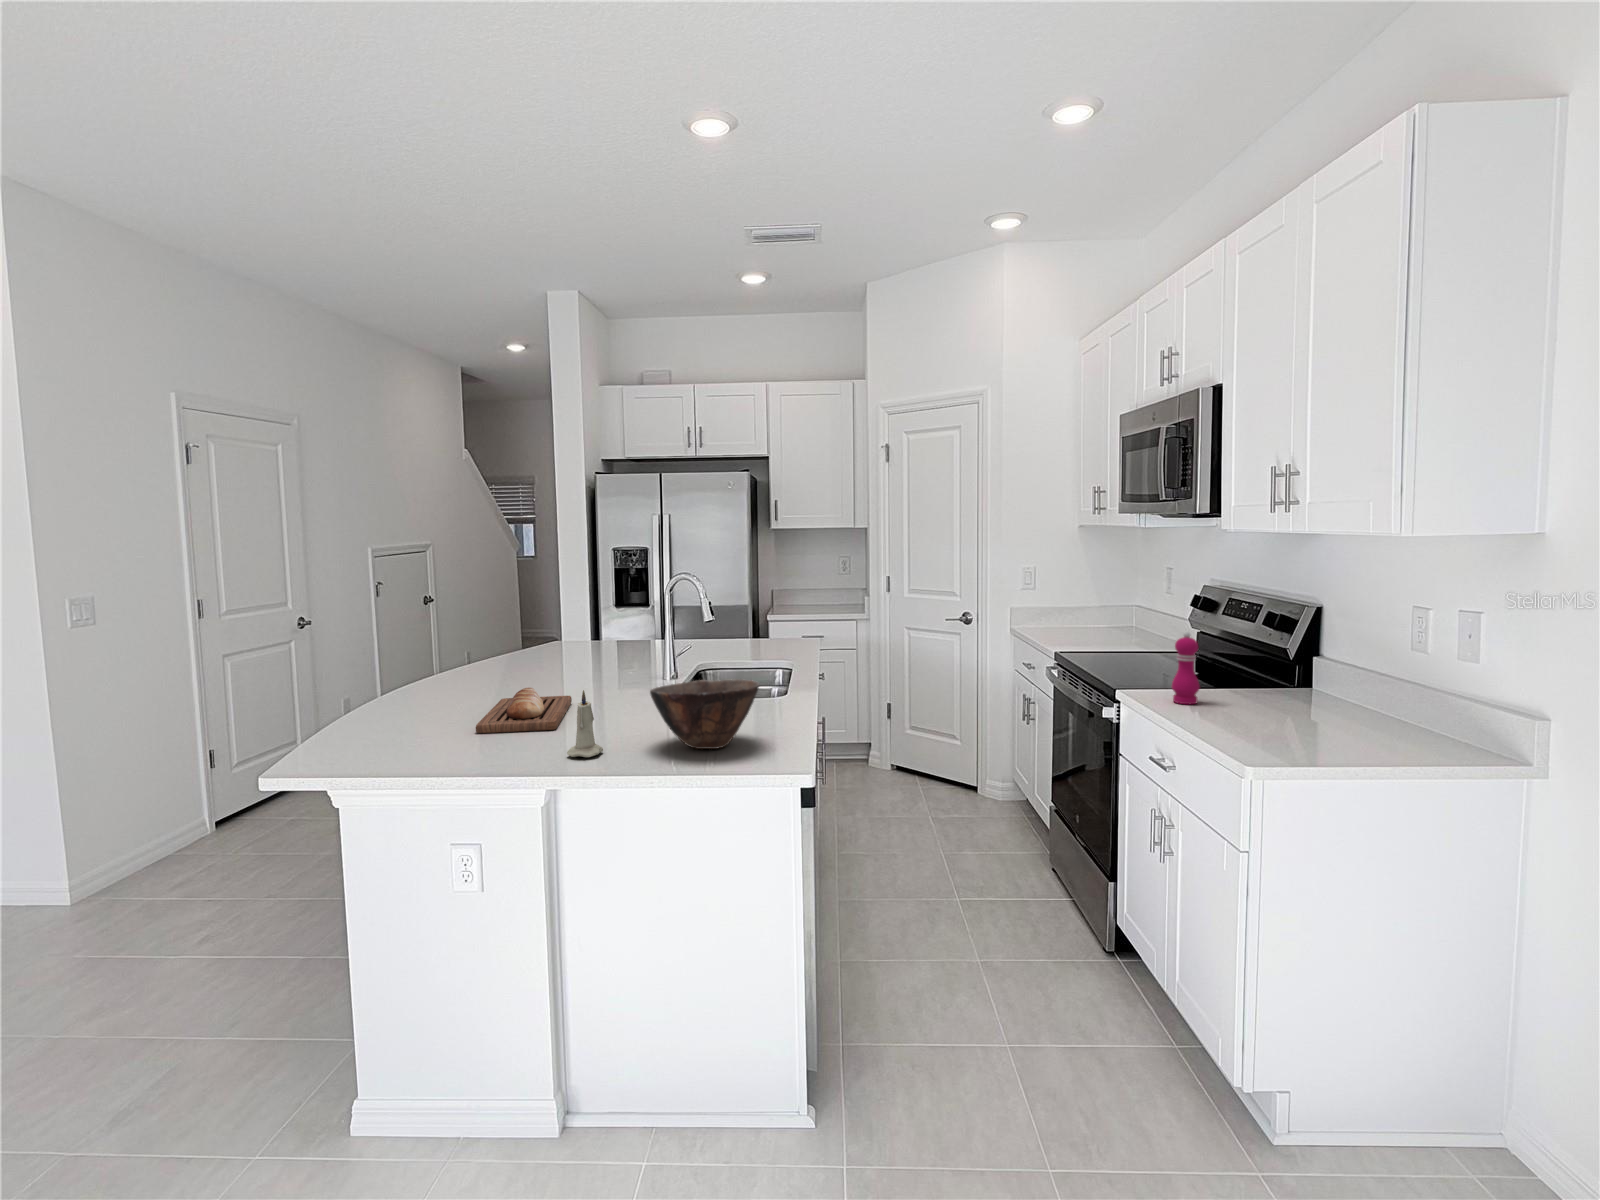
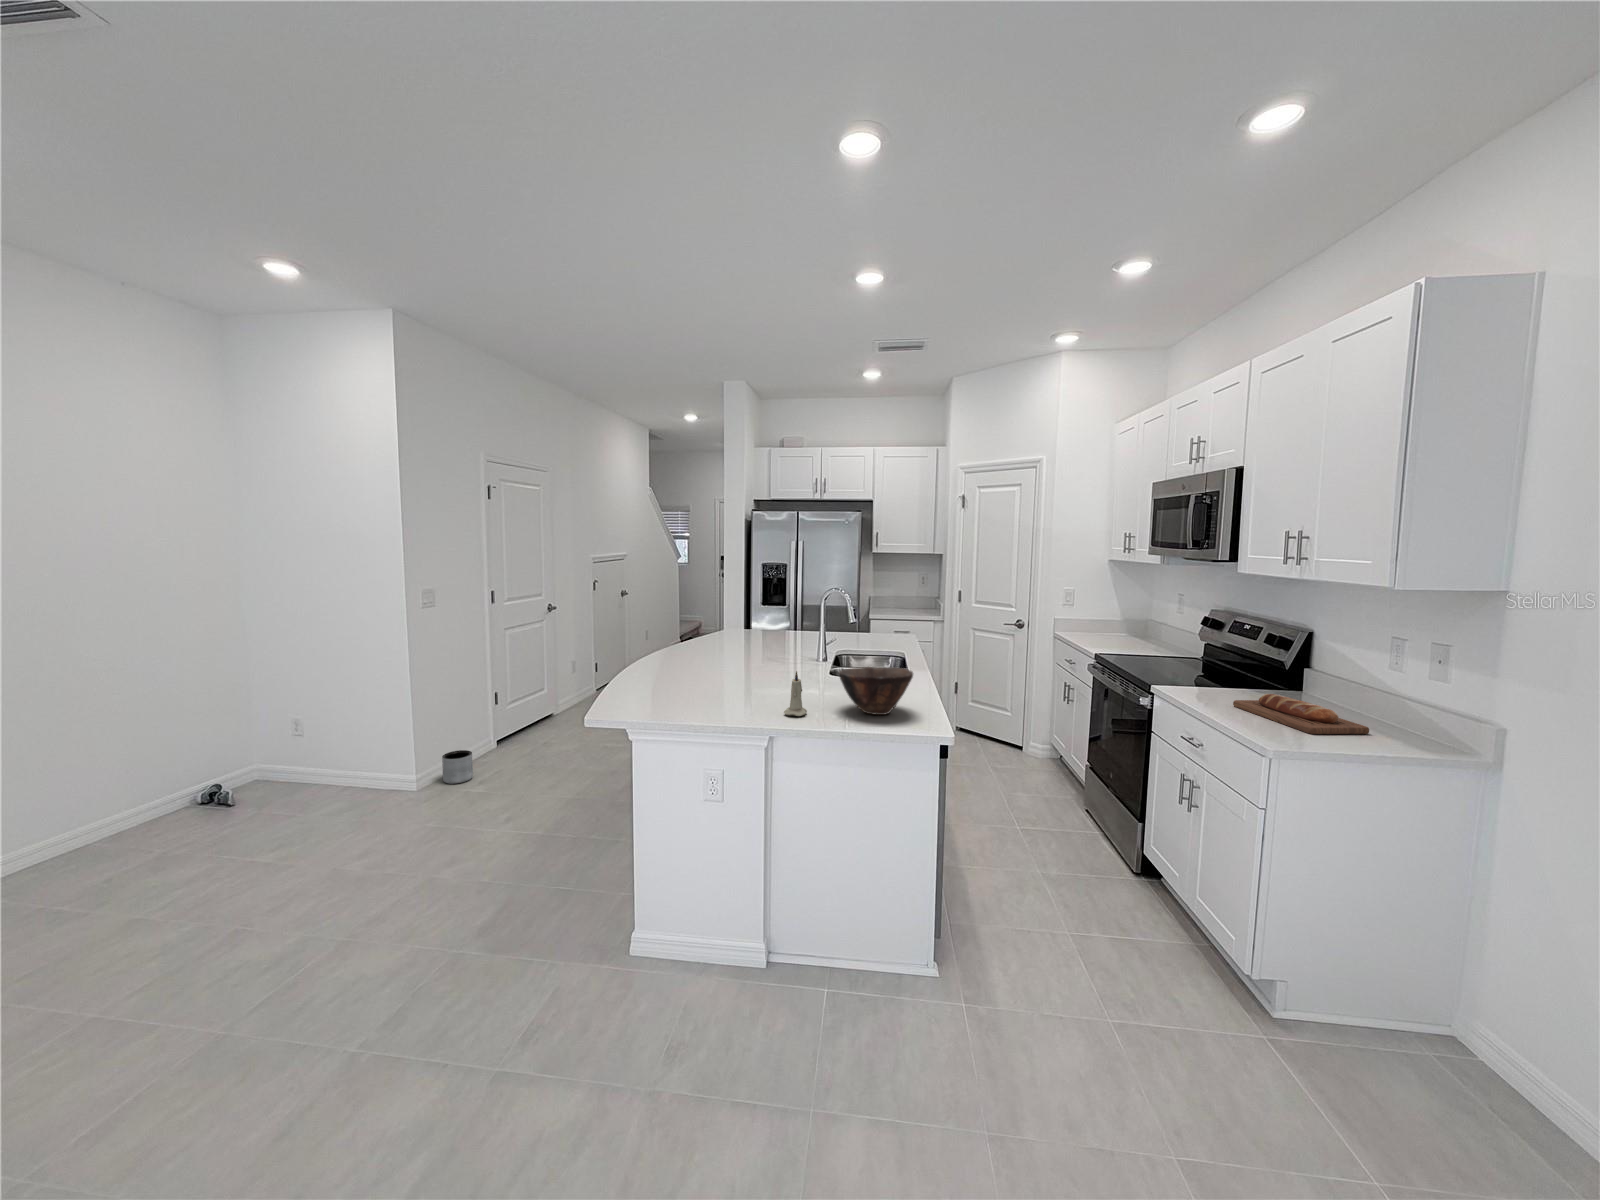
pepper mill: present [1172,632,1200,704] -> none [1198,647,1220,699]
bread loaf: present [476,688,572,733] -> present [1233,694,1369,734]
planter: none [109,841,162,893] -> present [442,750,473,784]

